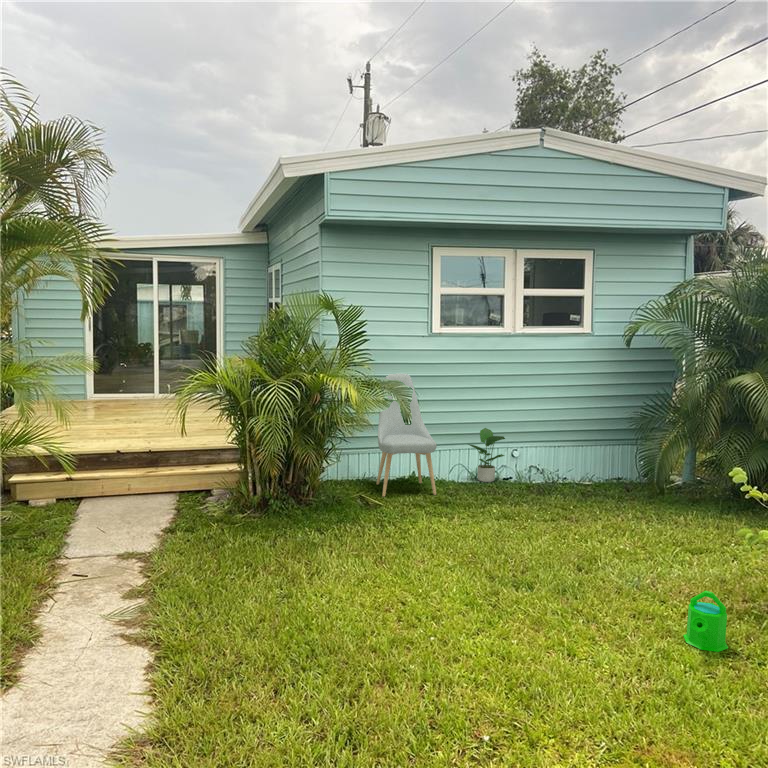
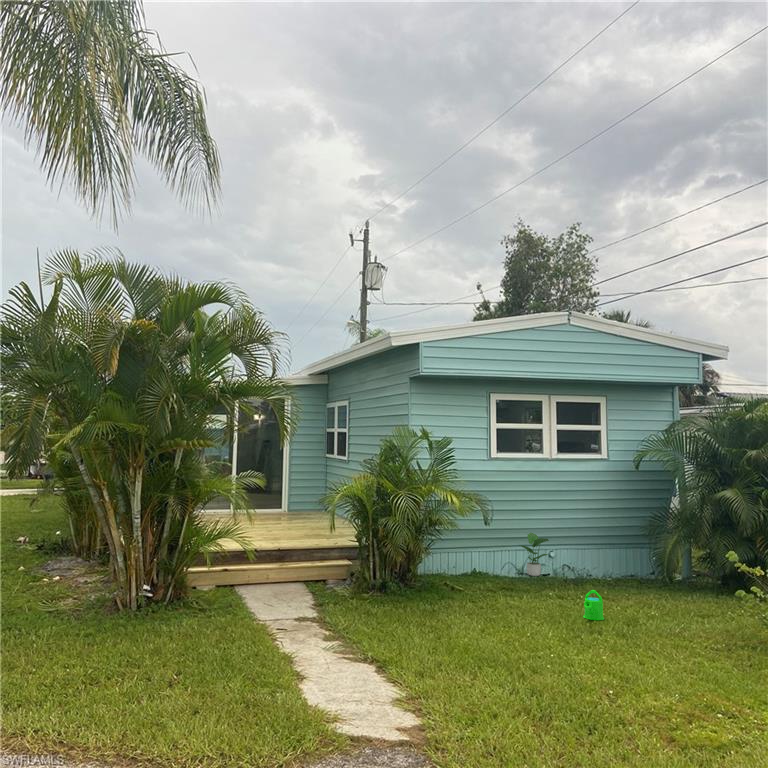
chair: present [376,373,437,497] -> none [451,489,502,585]
watering can: present [683,591,728,652] -> present [583,590,604,620]

